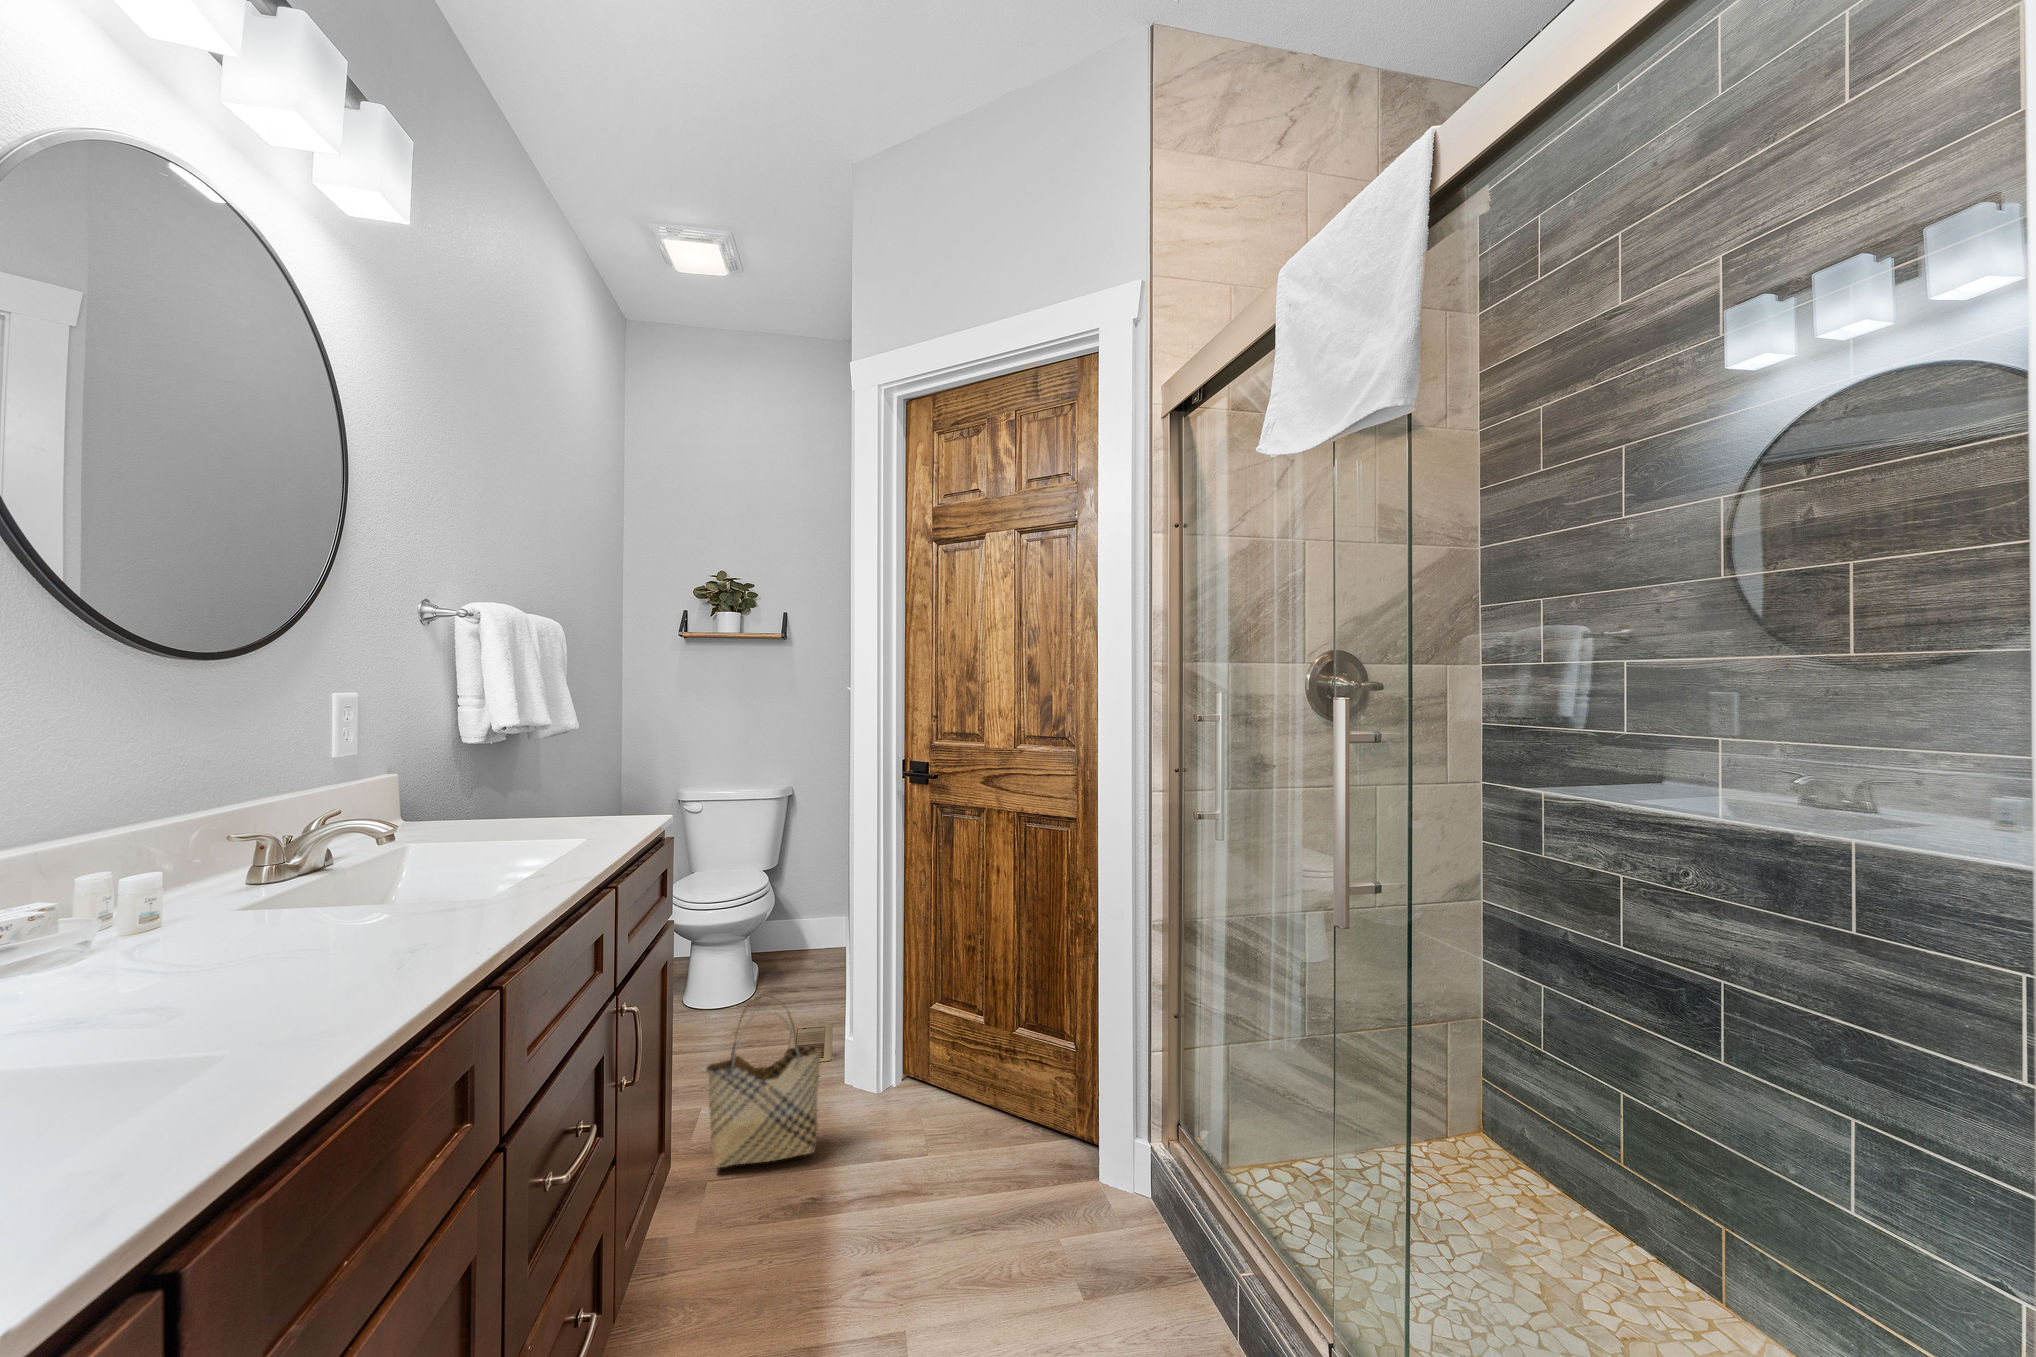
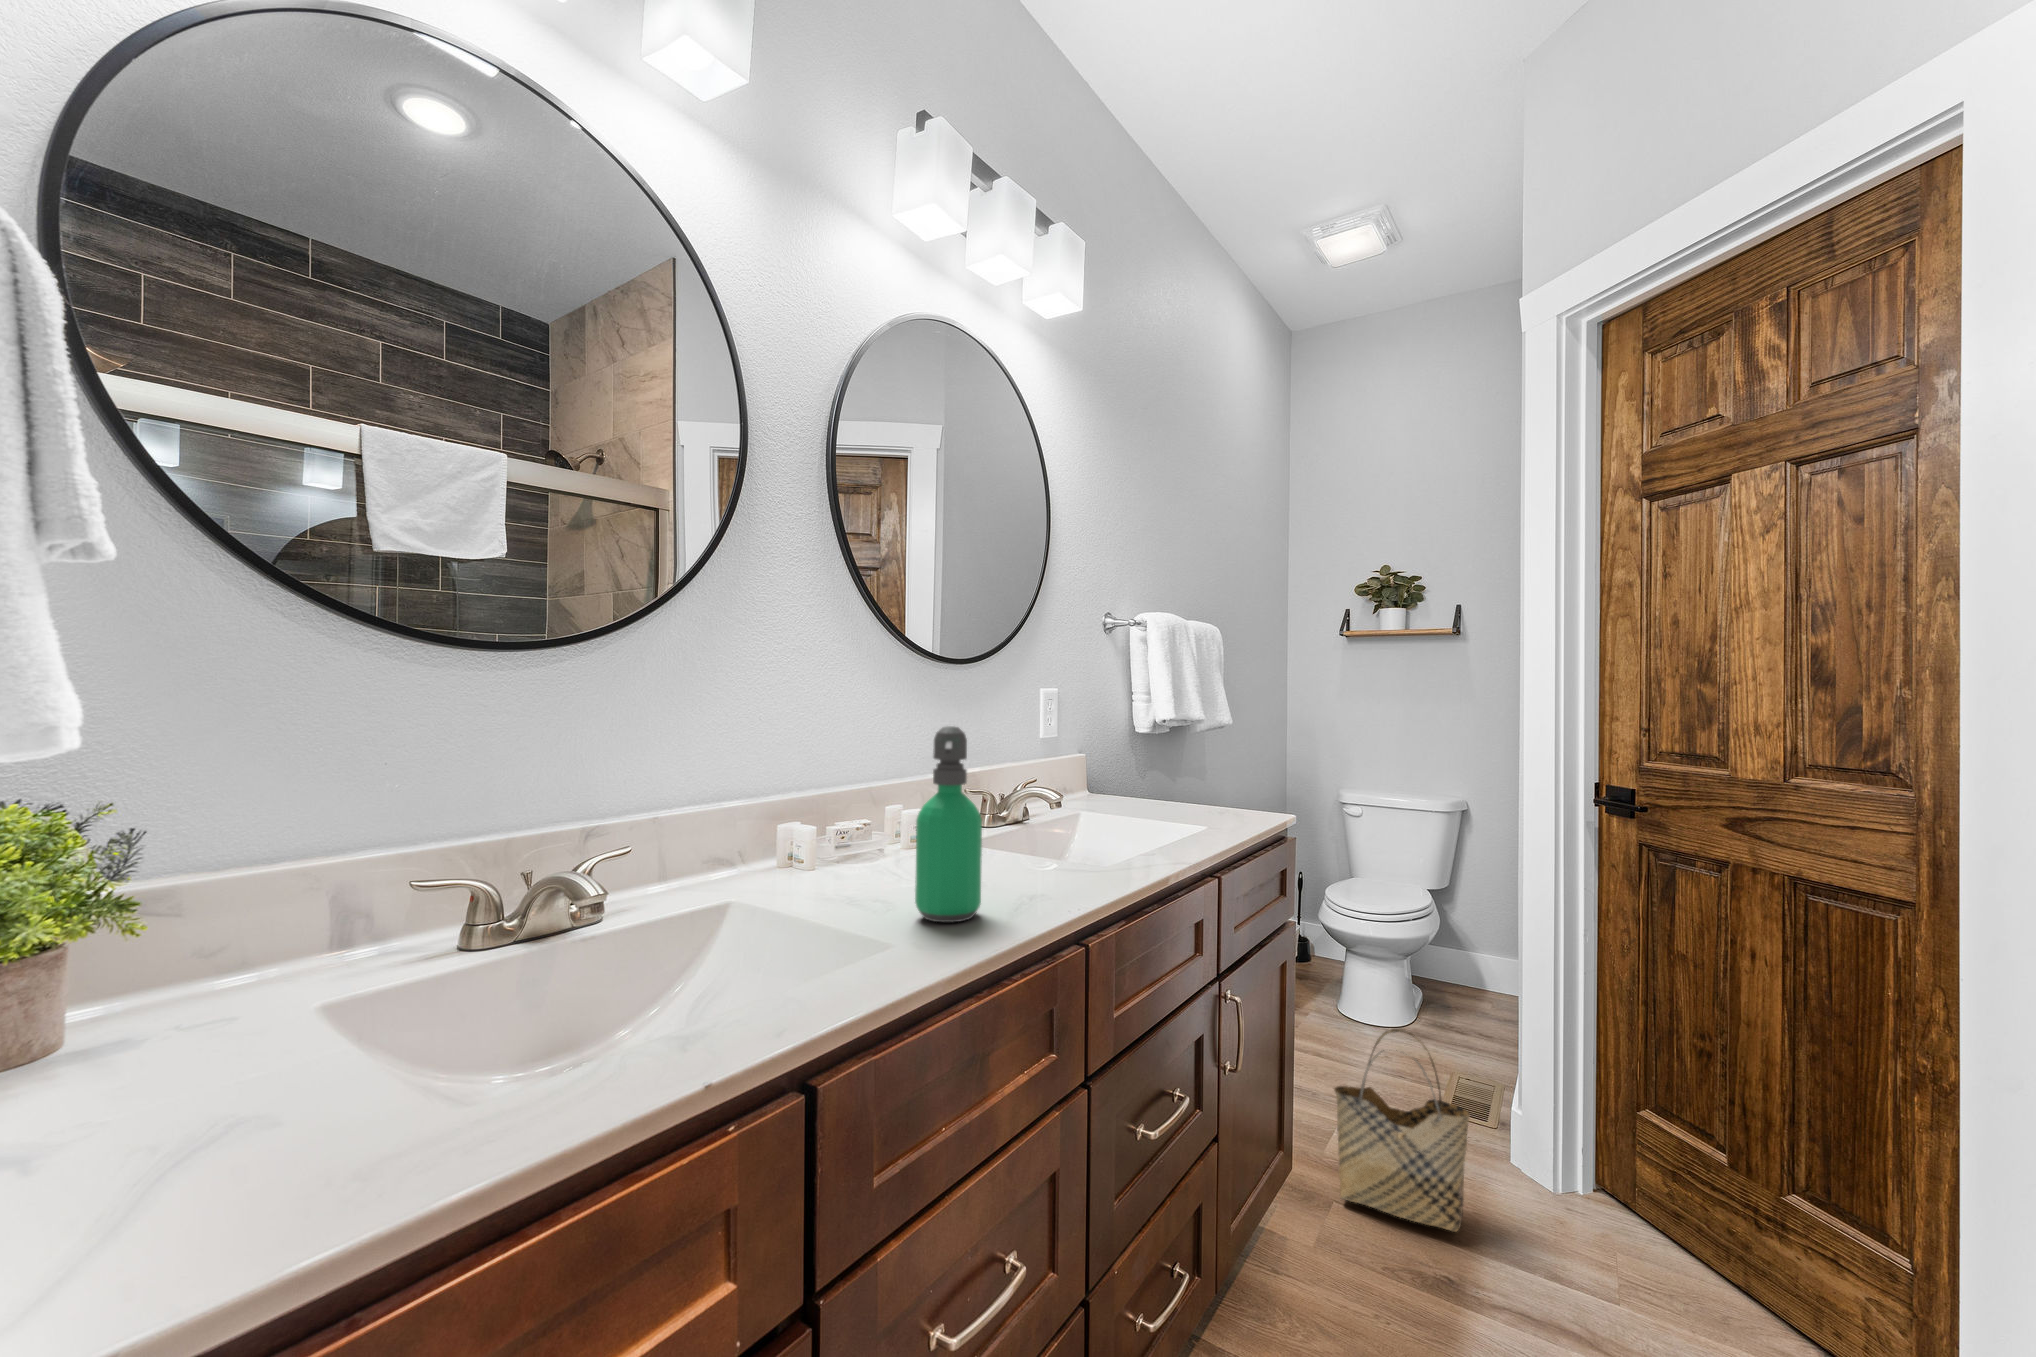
soap dispenser: none [279,744,382,987] -> present [915,726,982,922]

